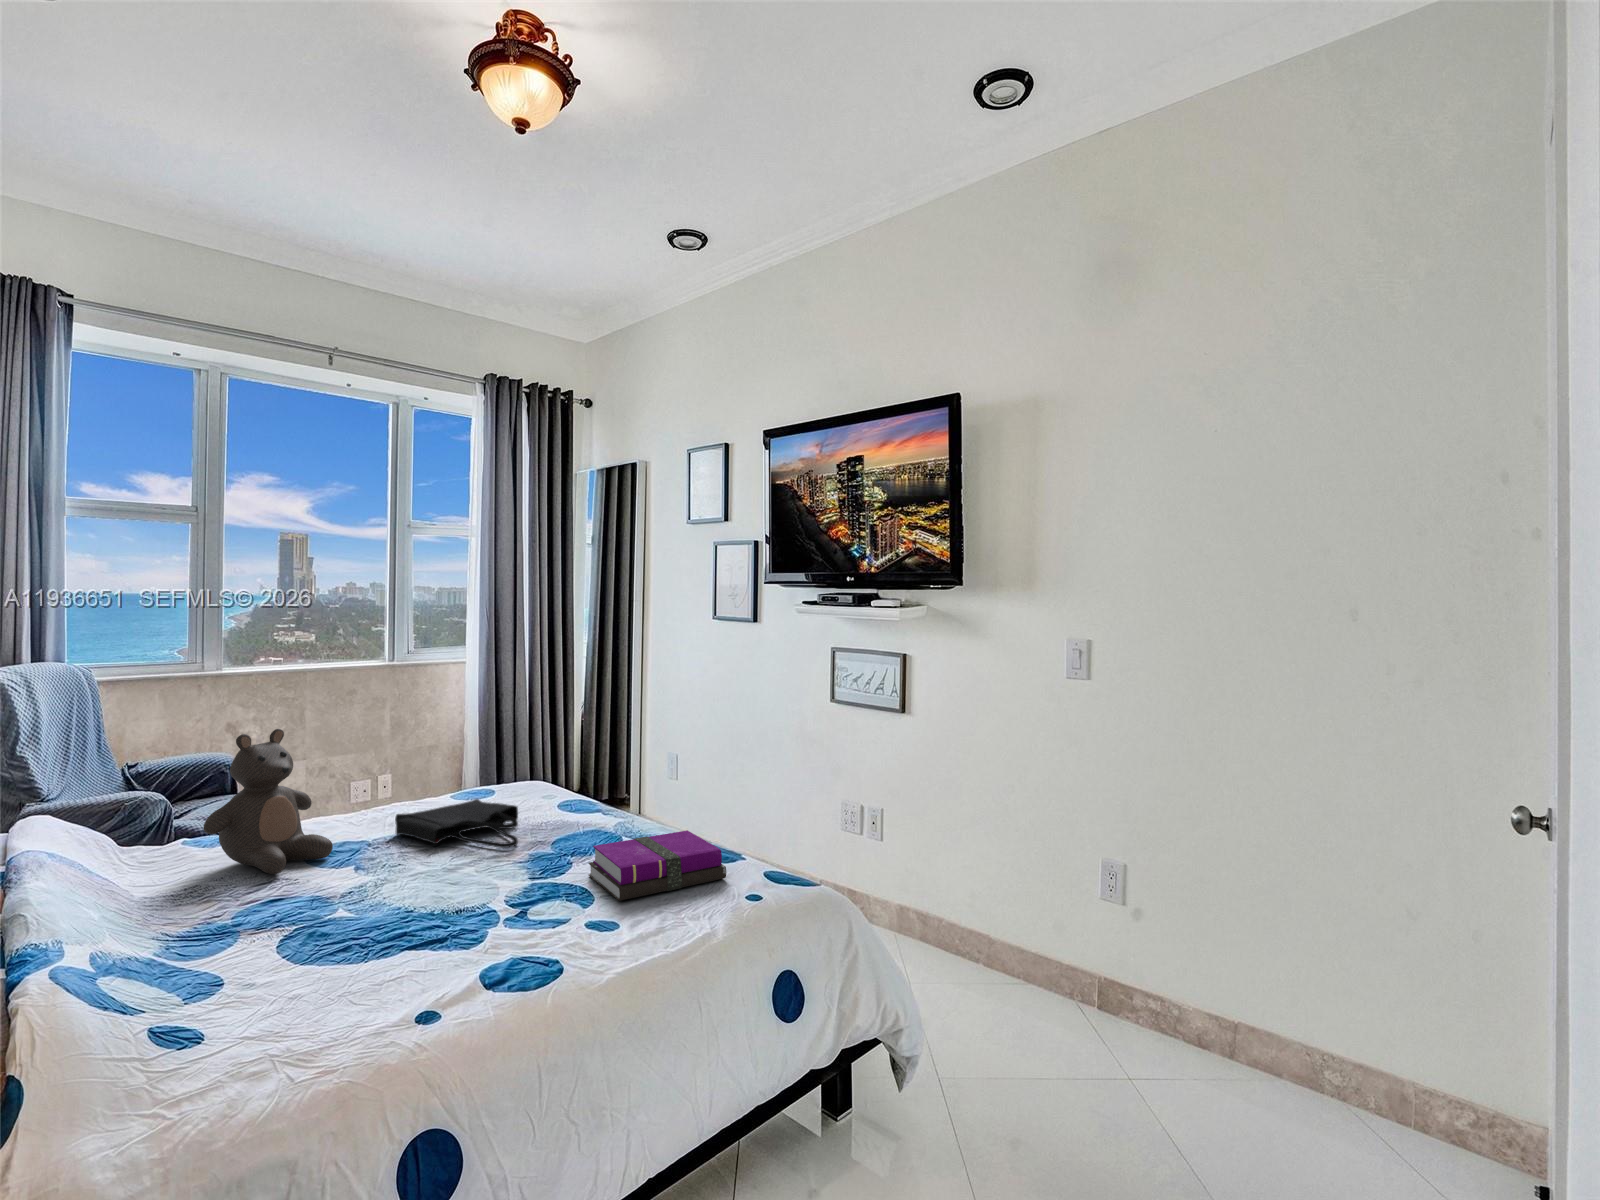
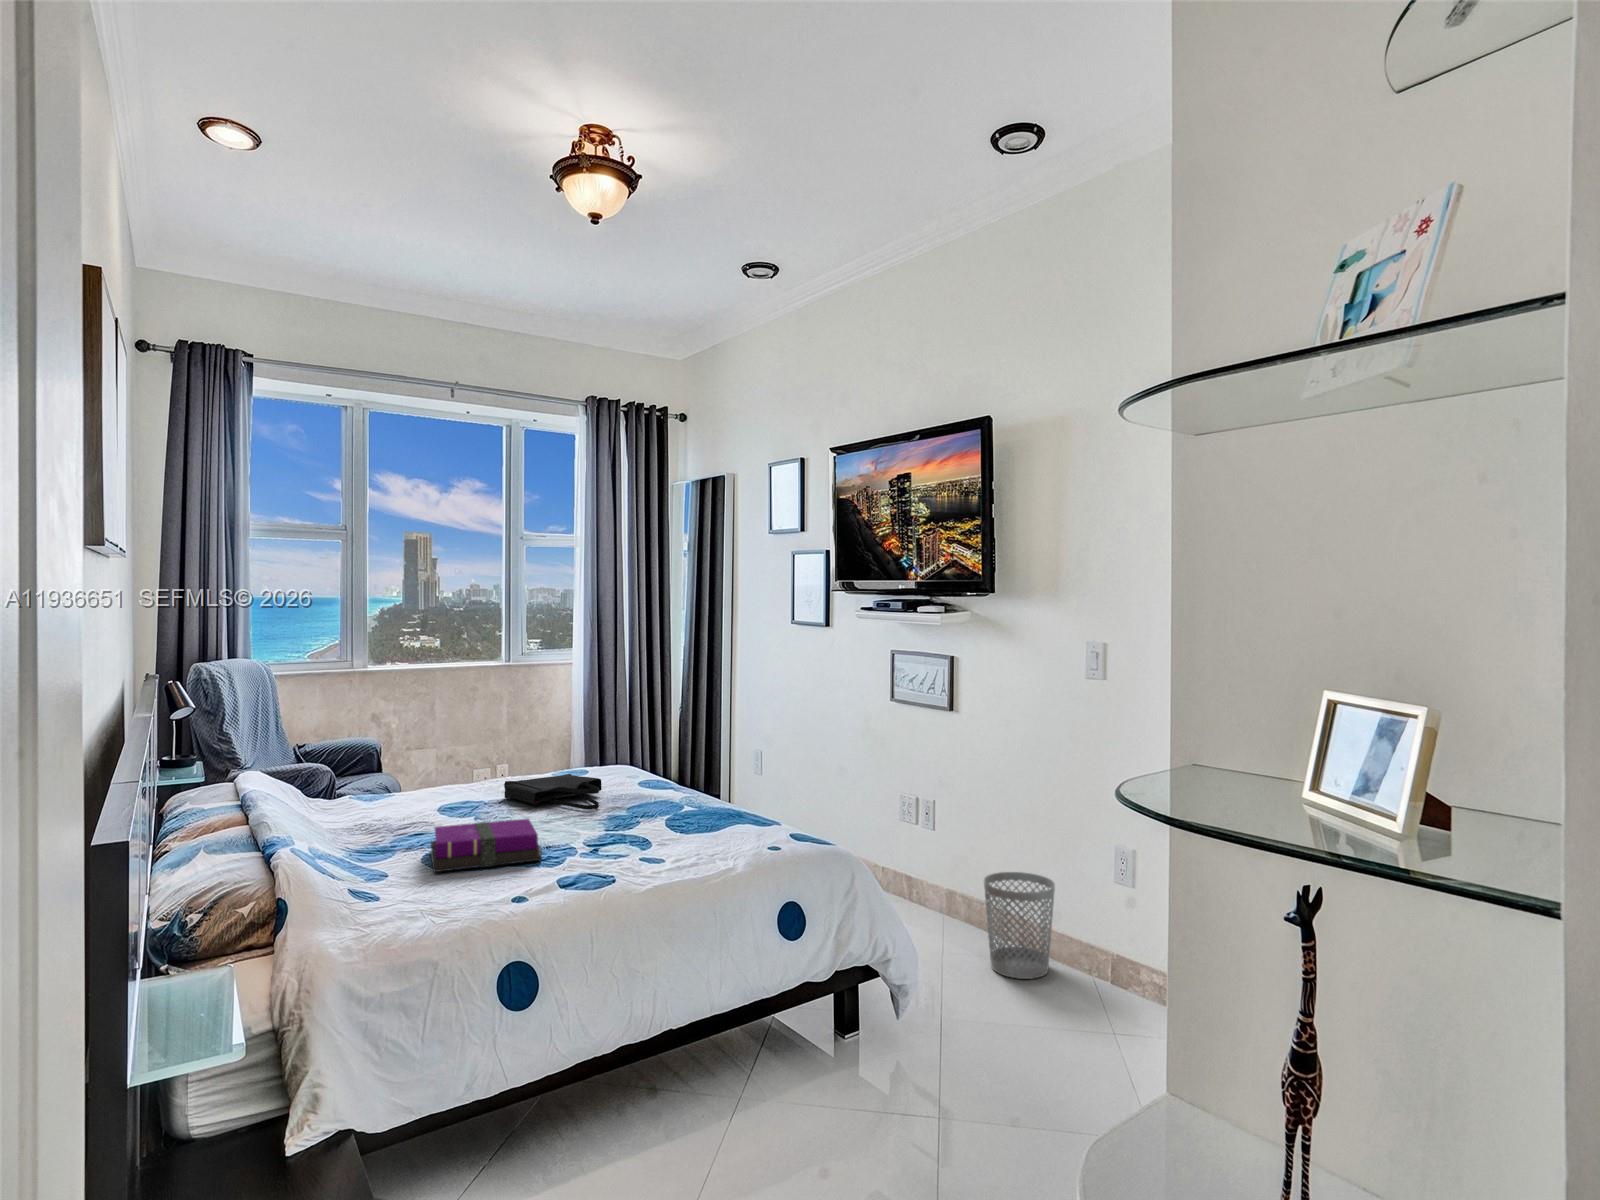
teddy bear: present [204,729,333,874] -> none [365,707,457,819]
notebook: present [589,830,726,901] -> present [430,819,542,872]
wastebasket: none [959,889,1037,1011] -> present [984,872,1055,979]

